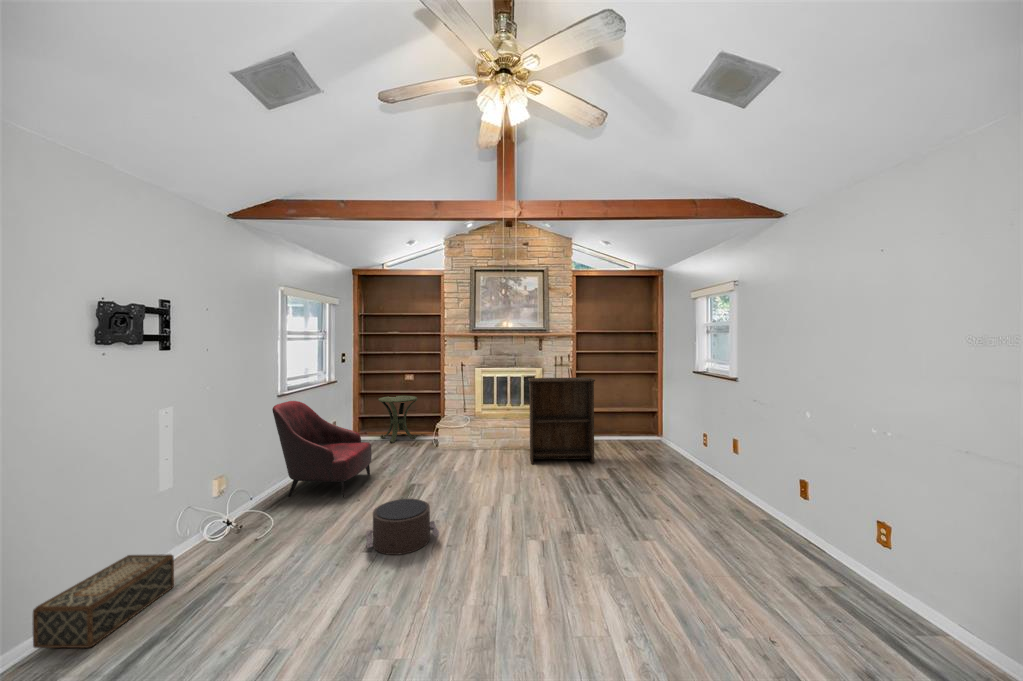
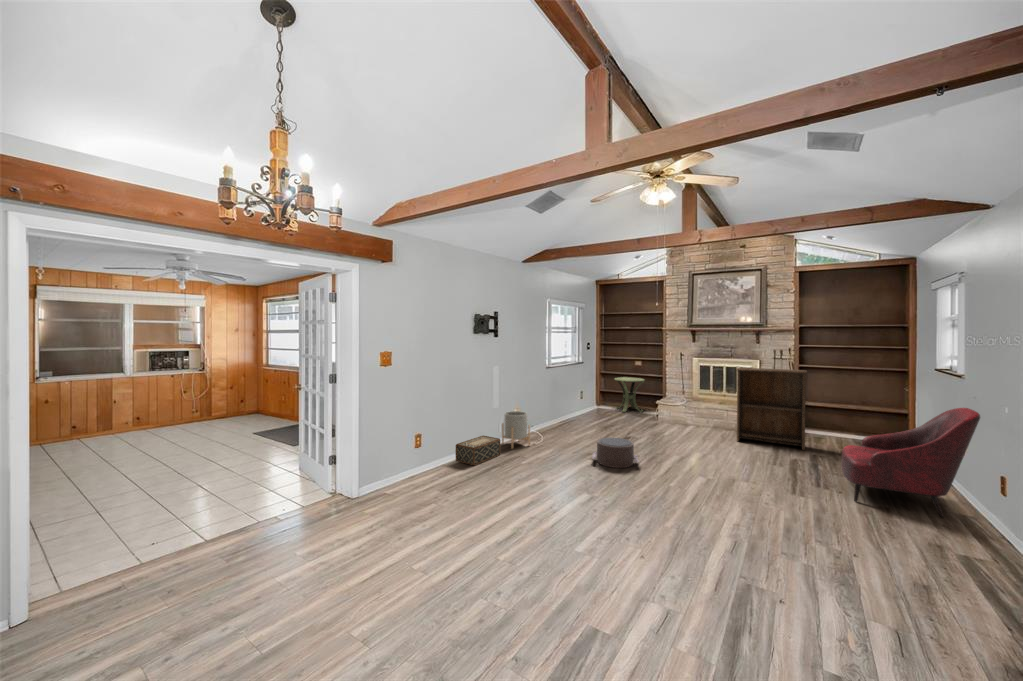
armchair: present [272,401,372,498] -> present [841,408,980,517]
planter: none [181,482,246,561] -> present [502,411,530,448]

